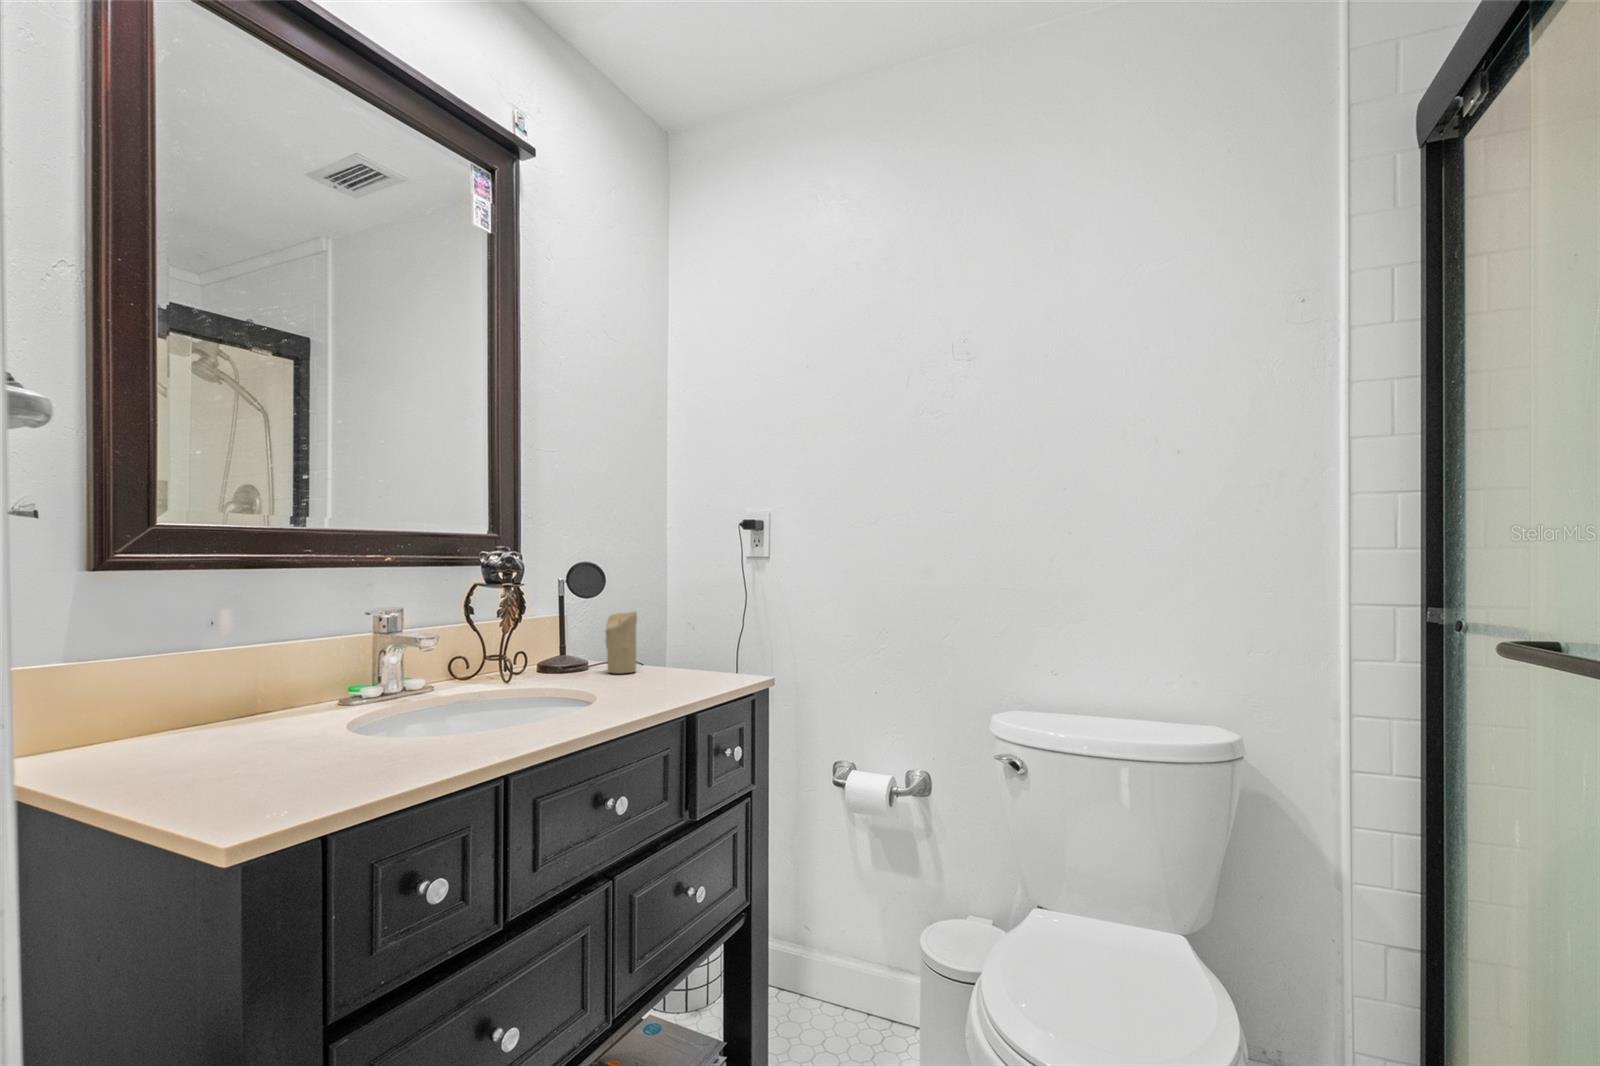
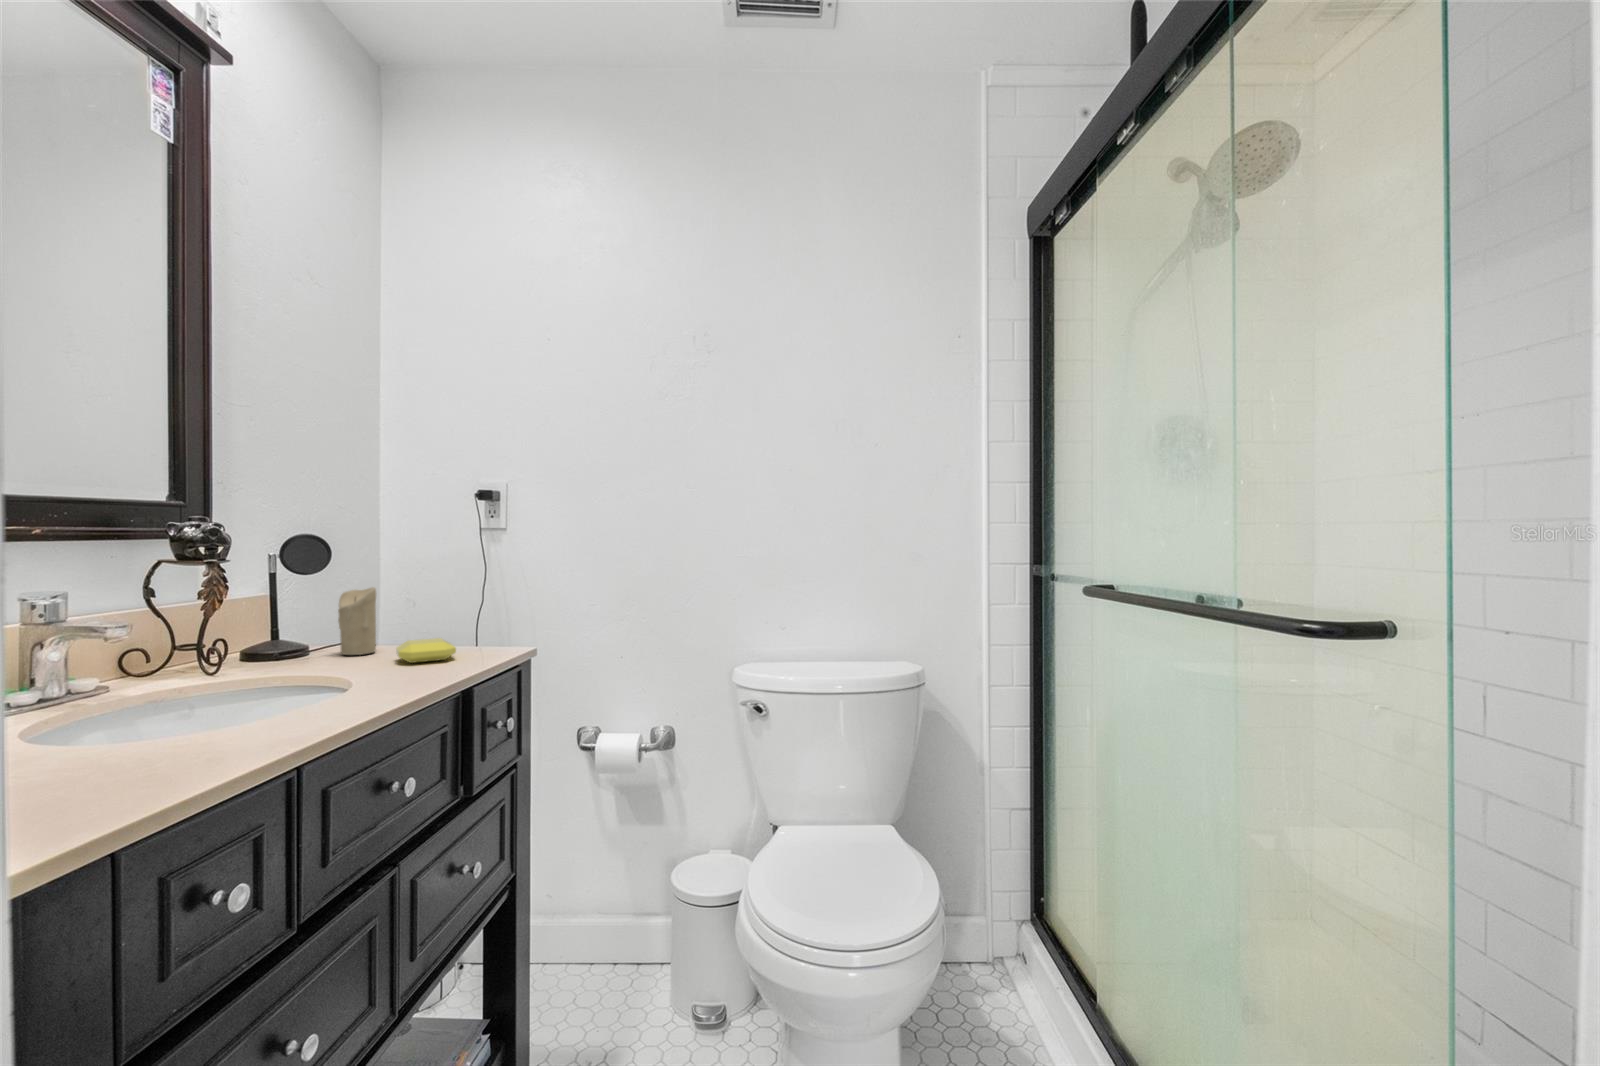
soap bar: none [647,662,698,684] -> present [396,638,456,663]

